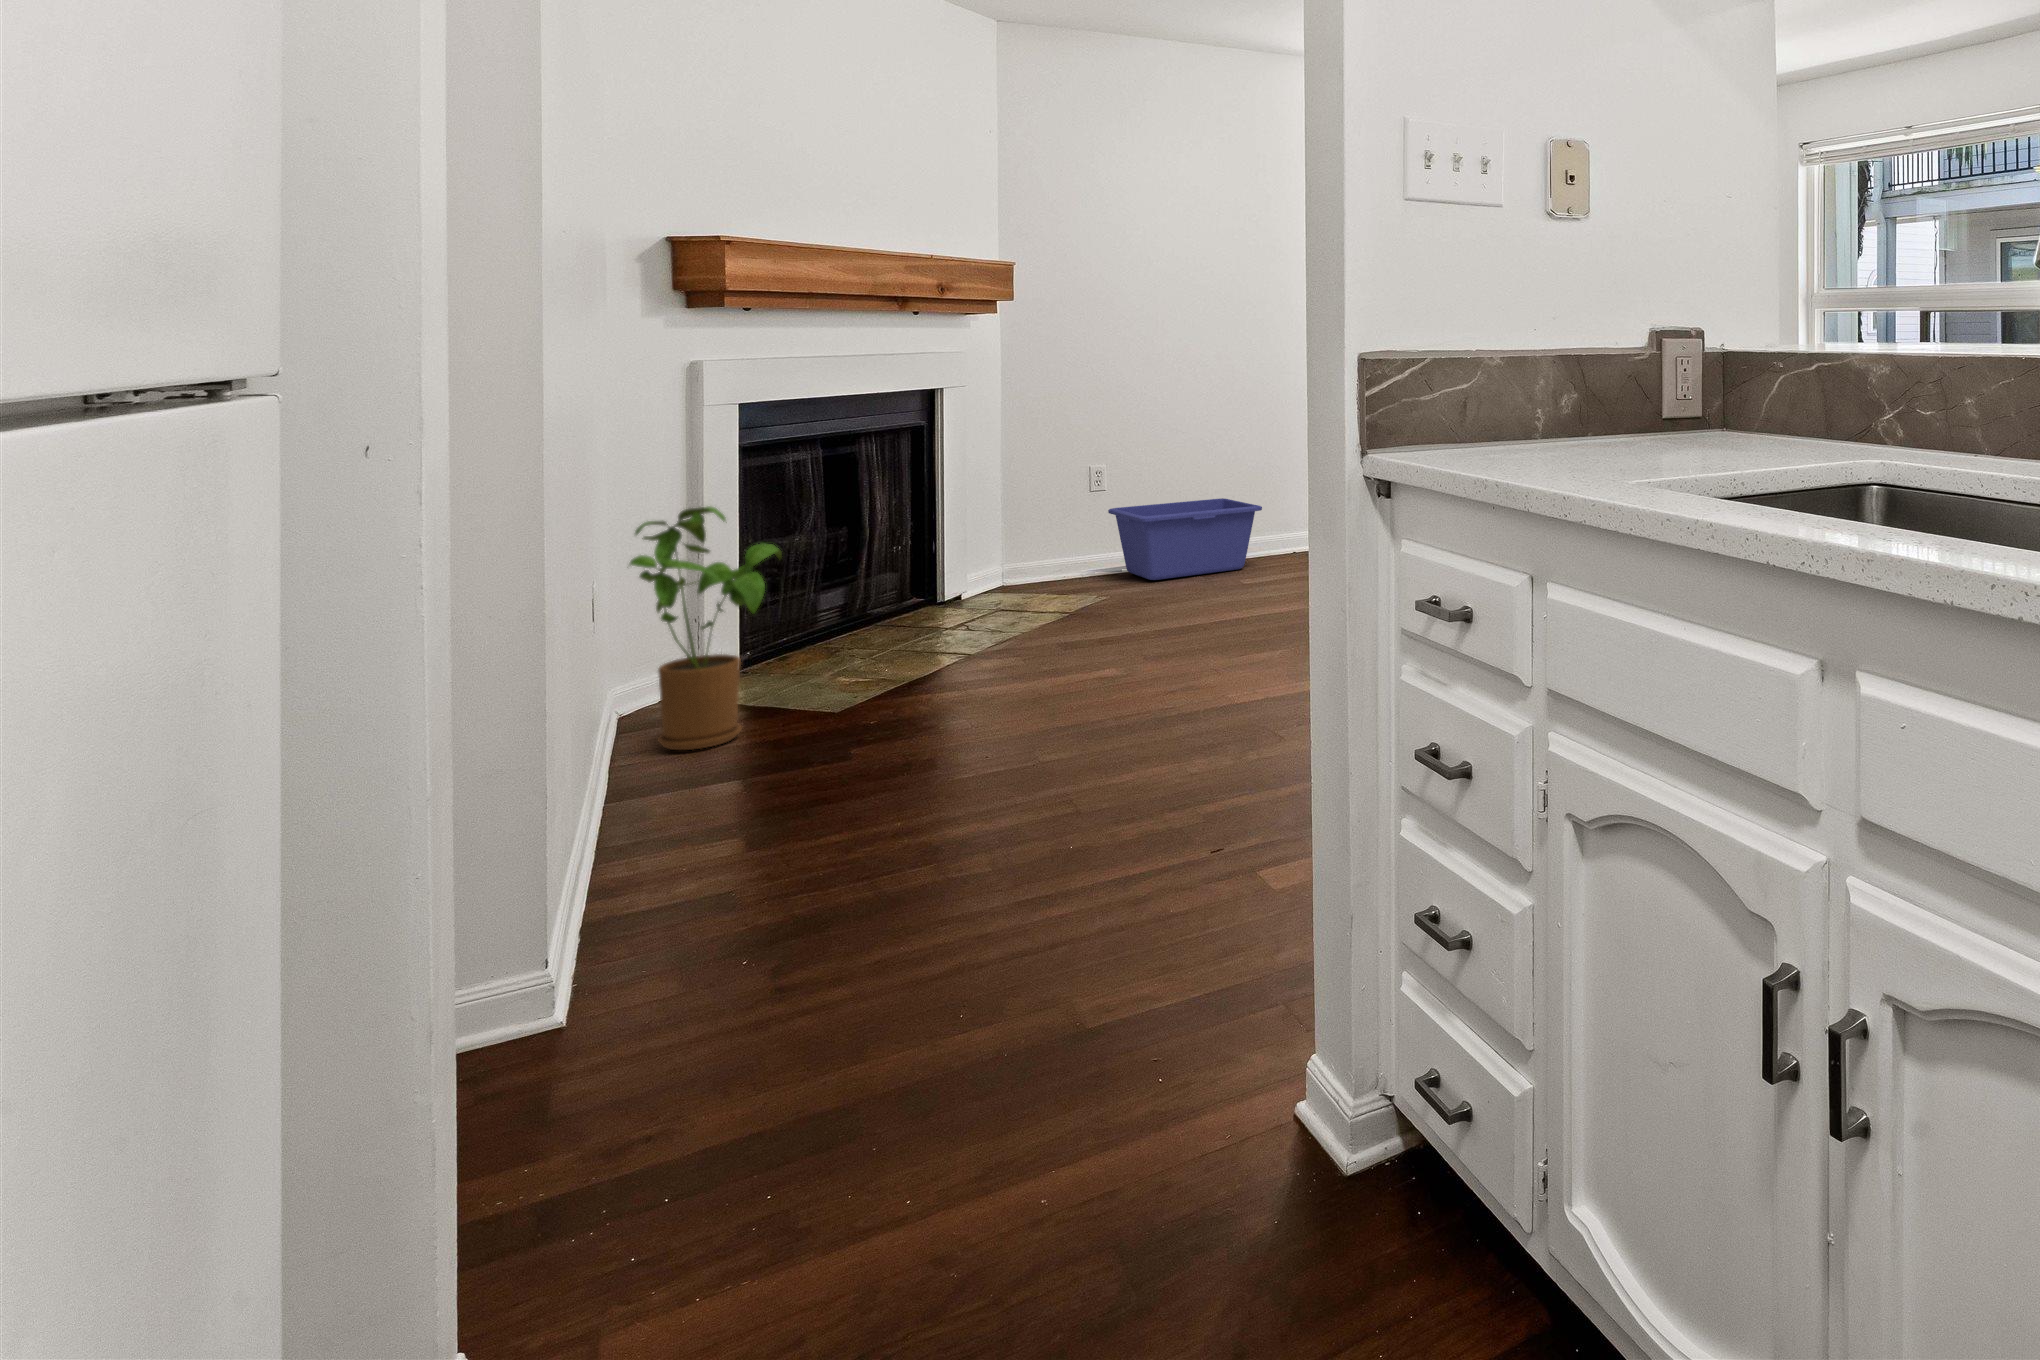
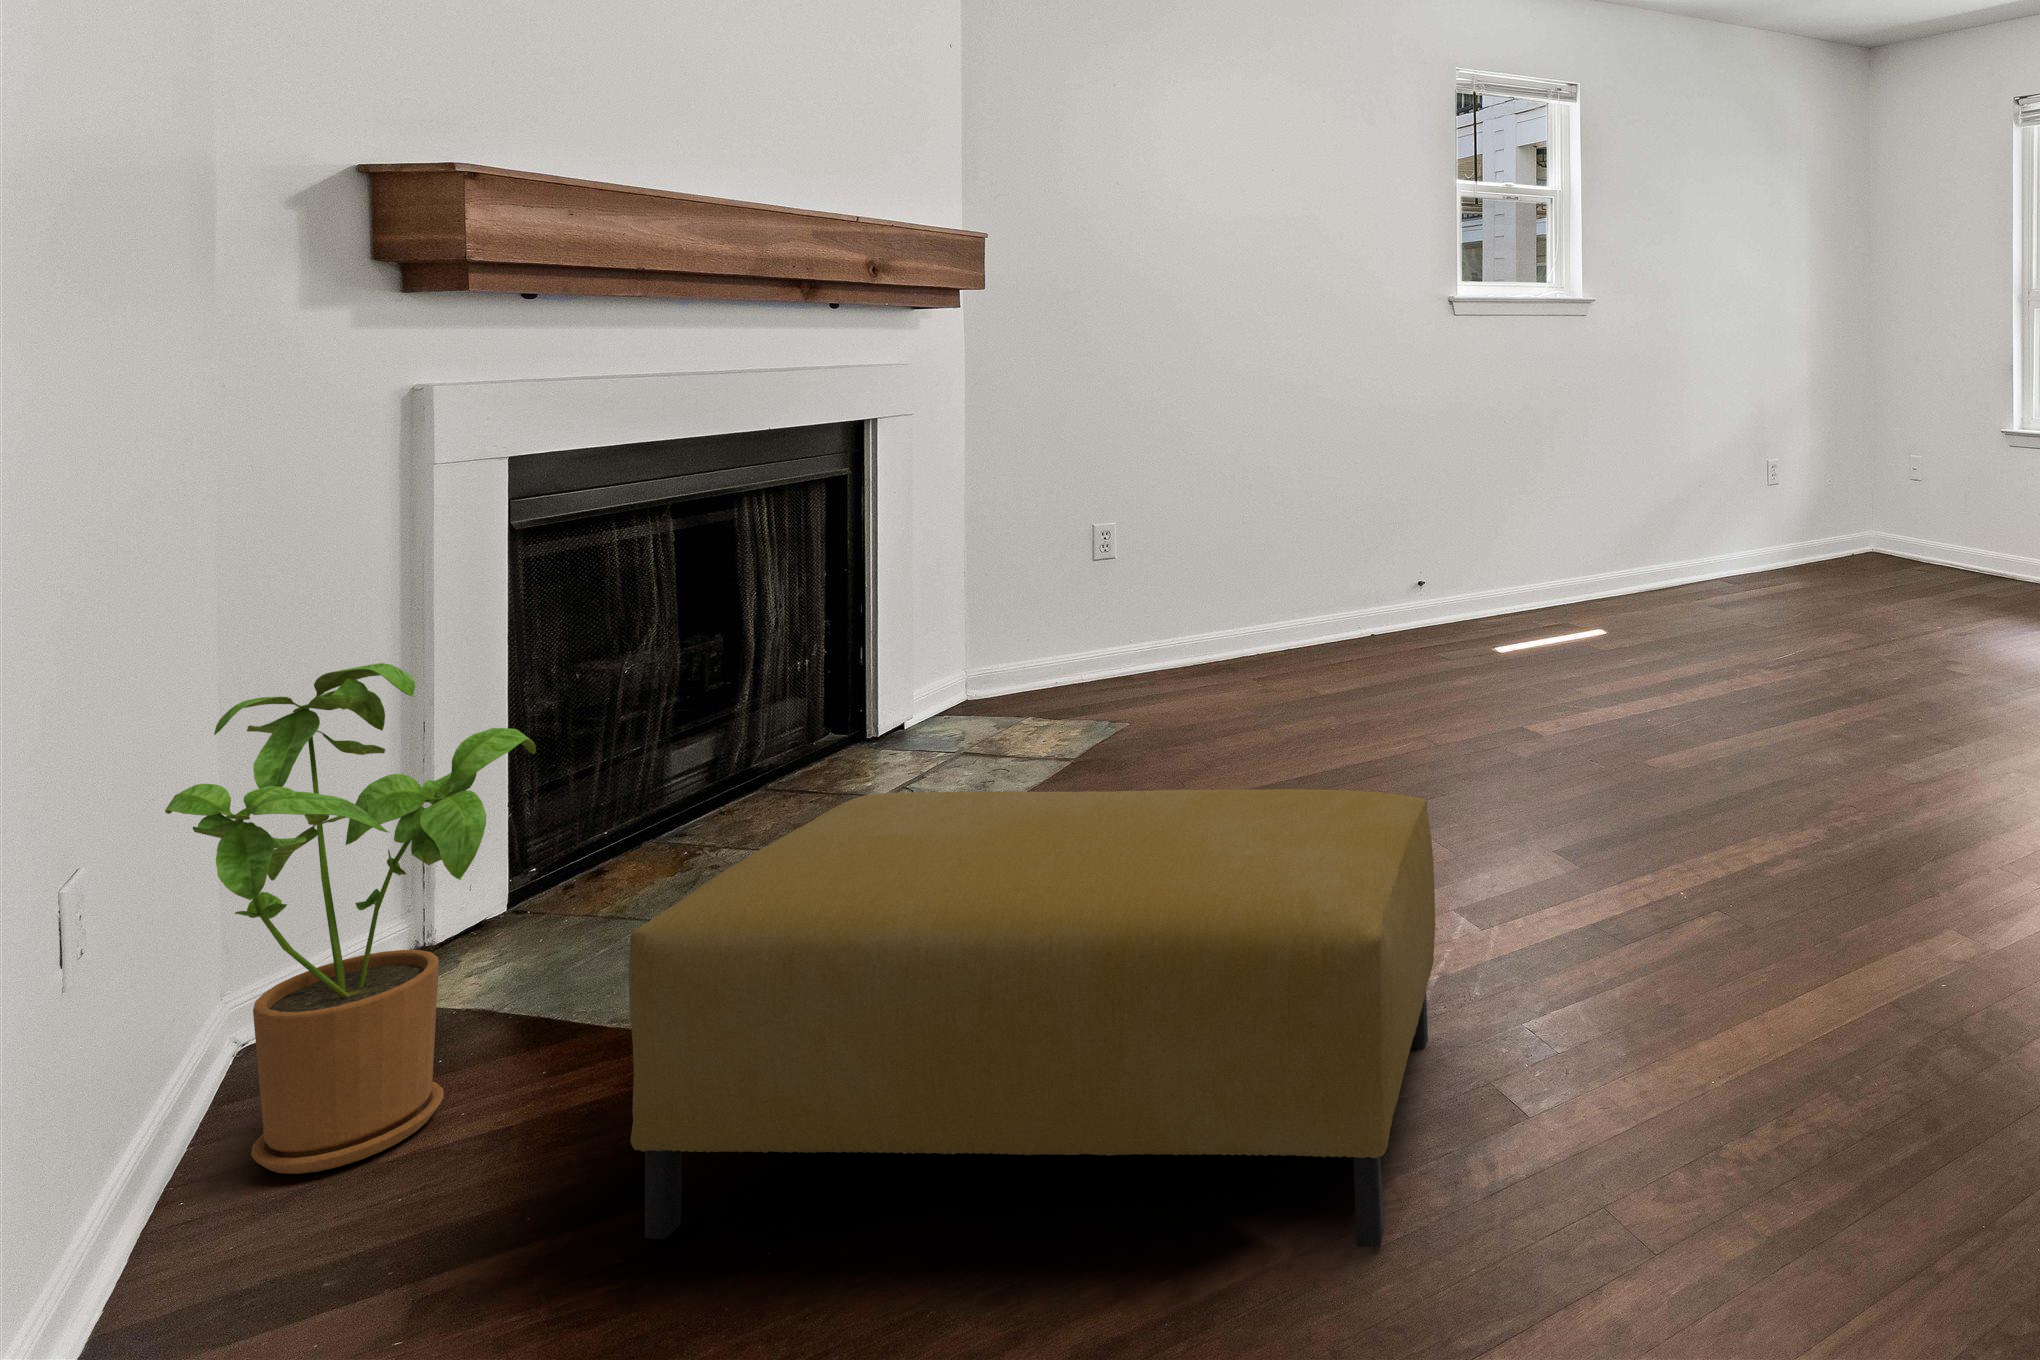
storage bin: present [1108,498,1262,580] -> none [1123,564,1342,691]
ottoman: none [854,582,1256,771] -> present [629,789,1435,1247]

